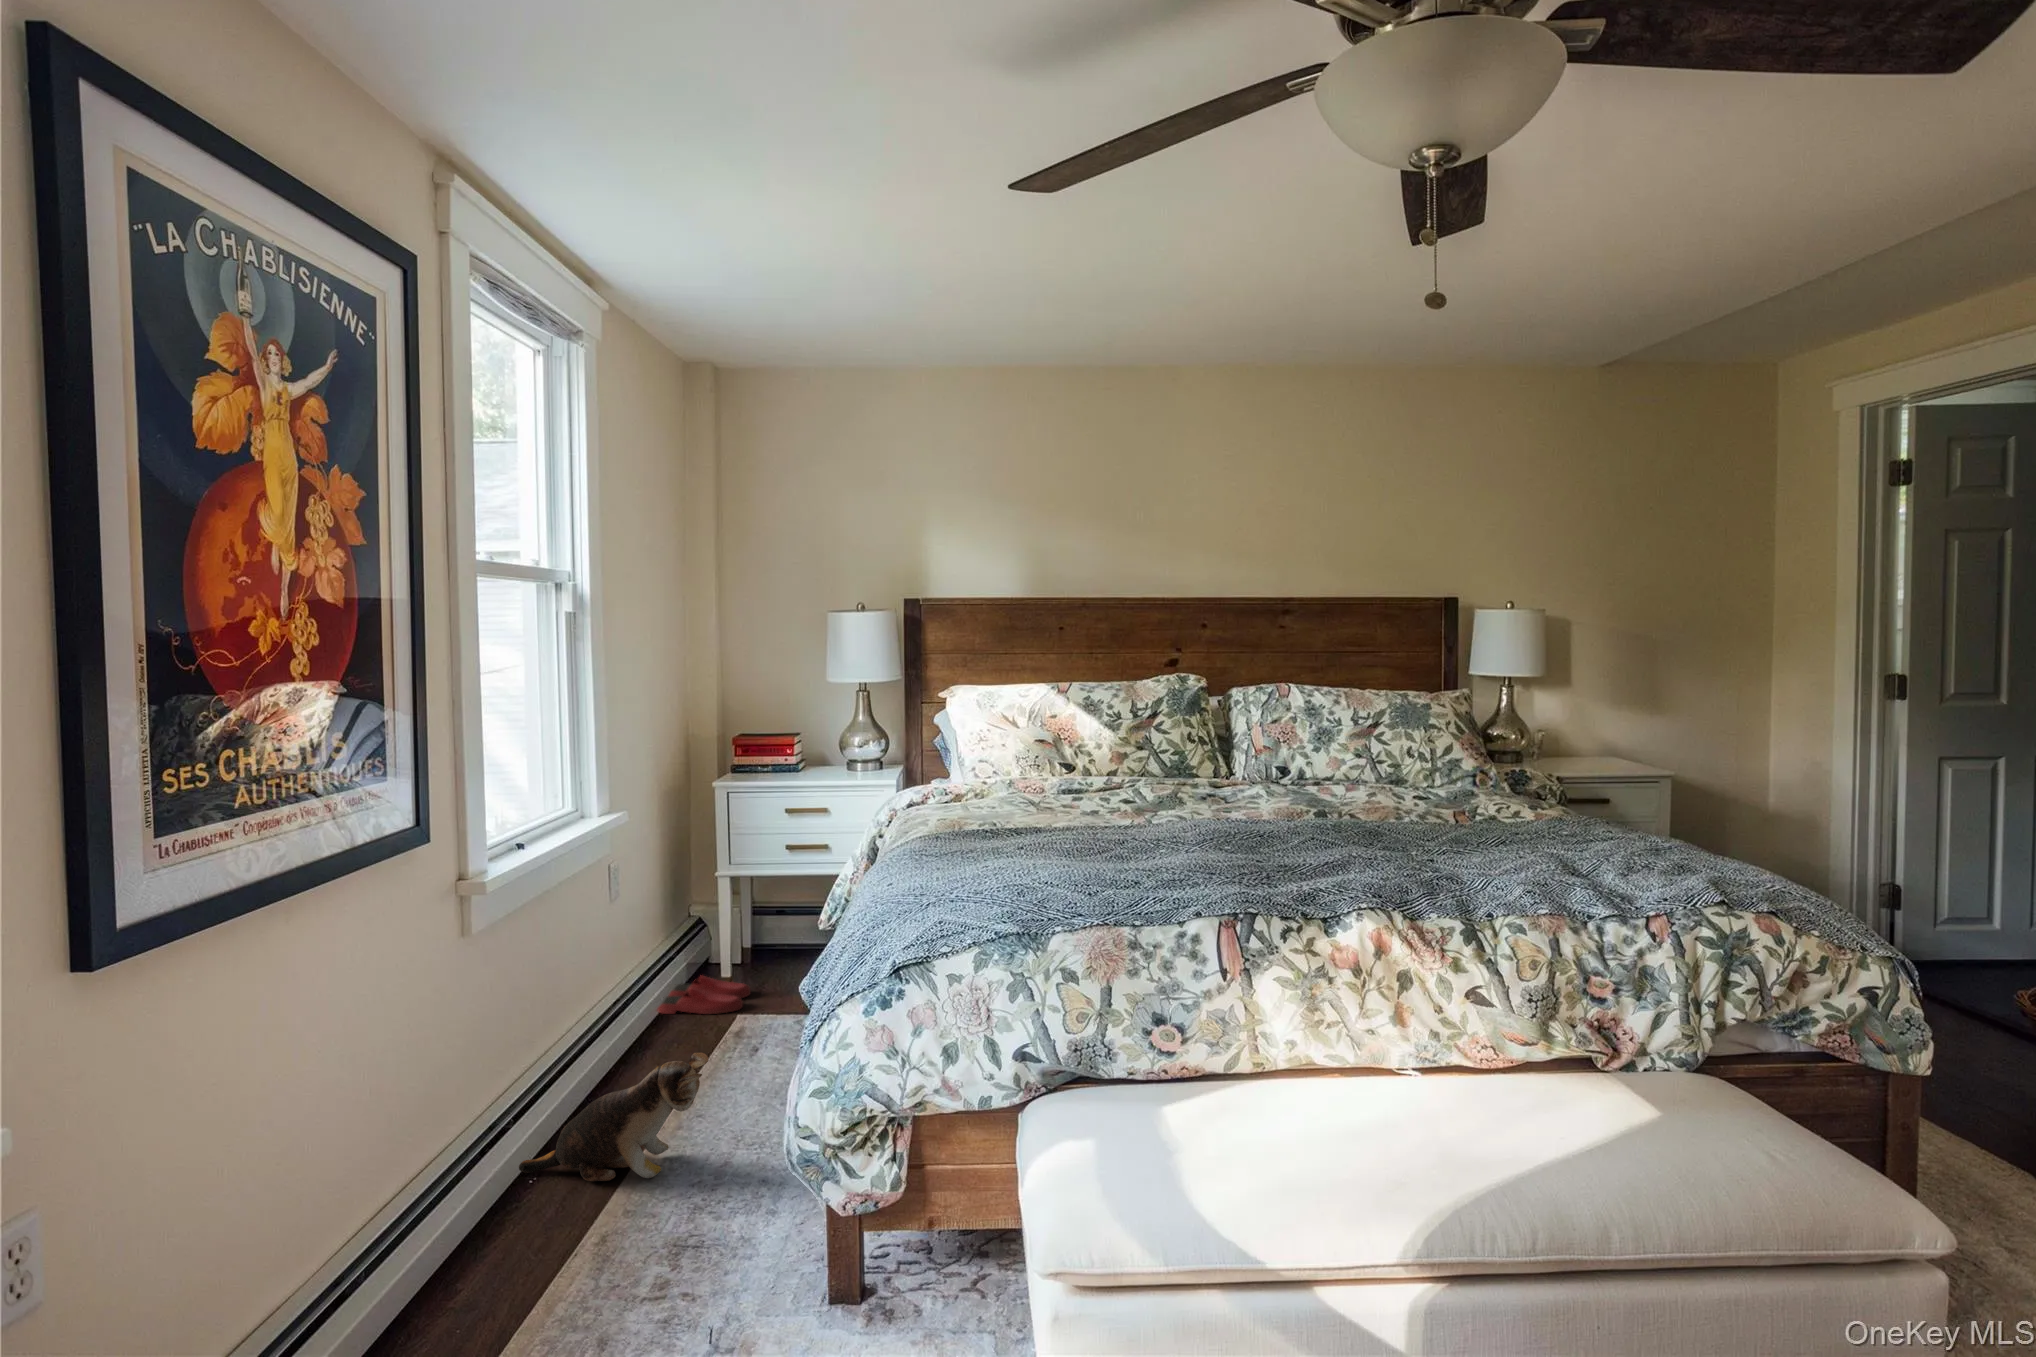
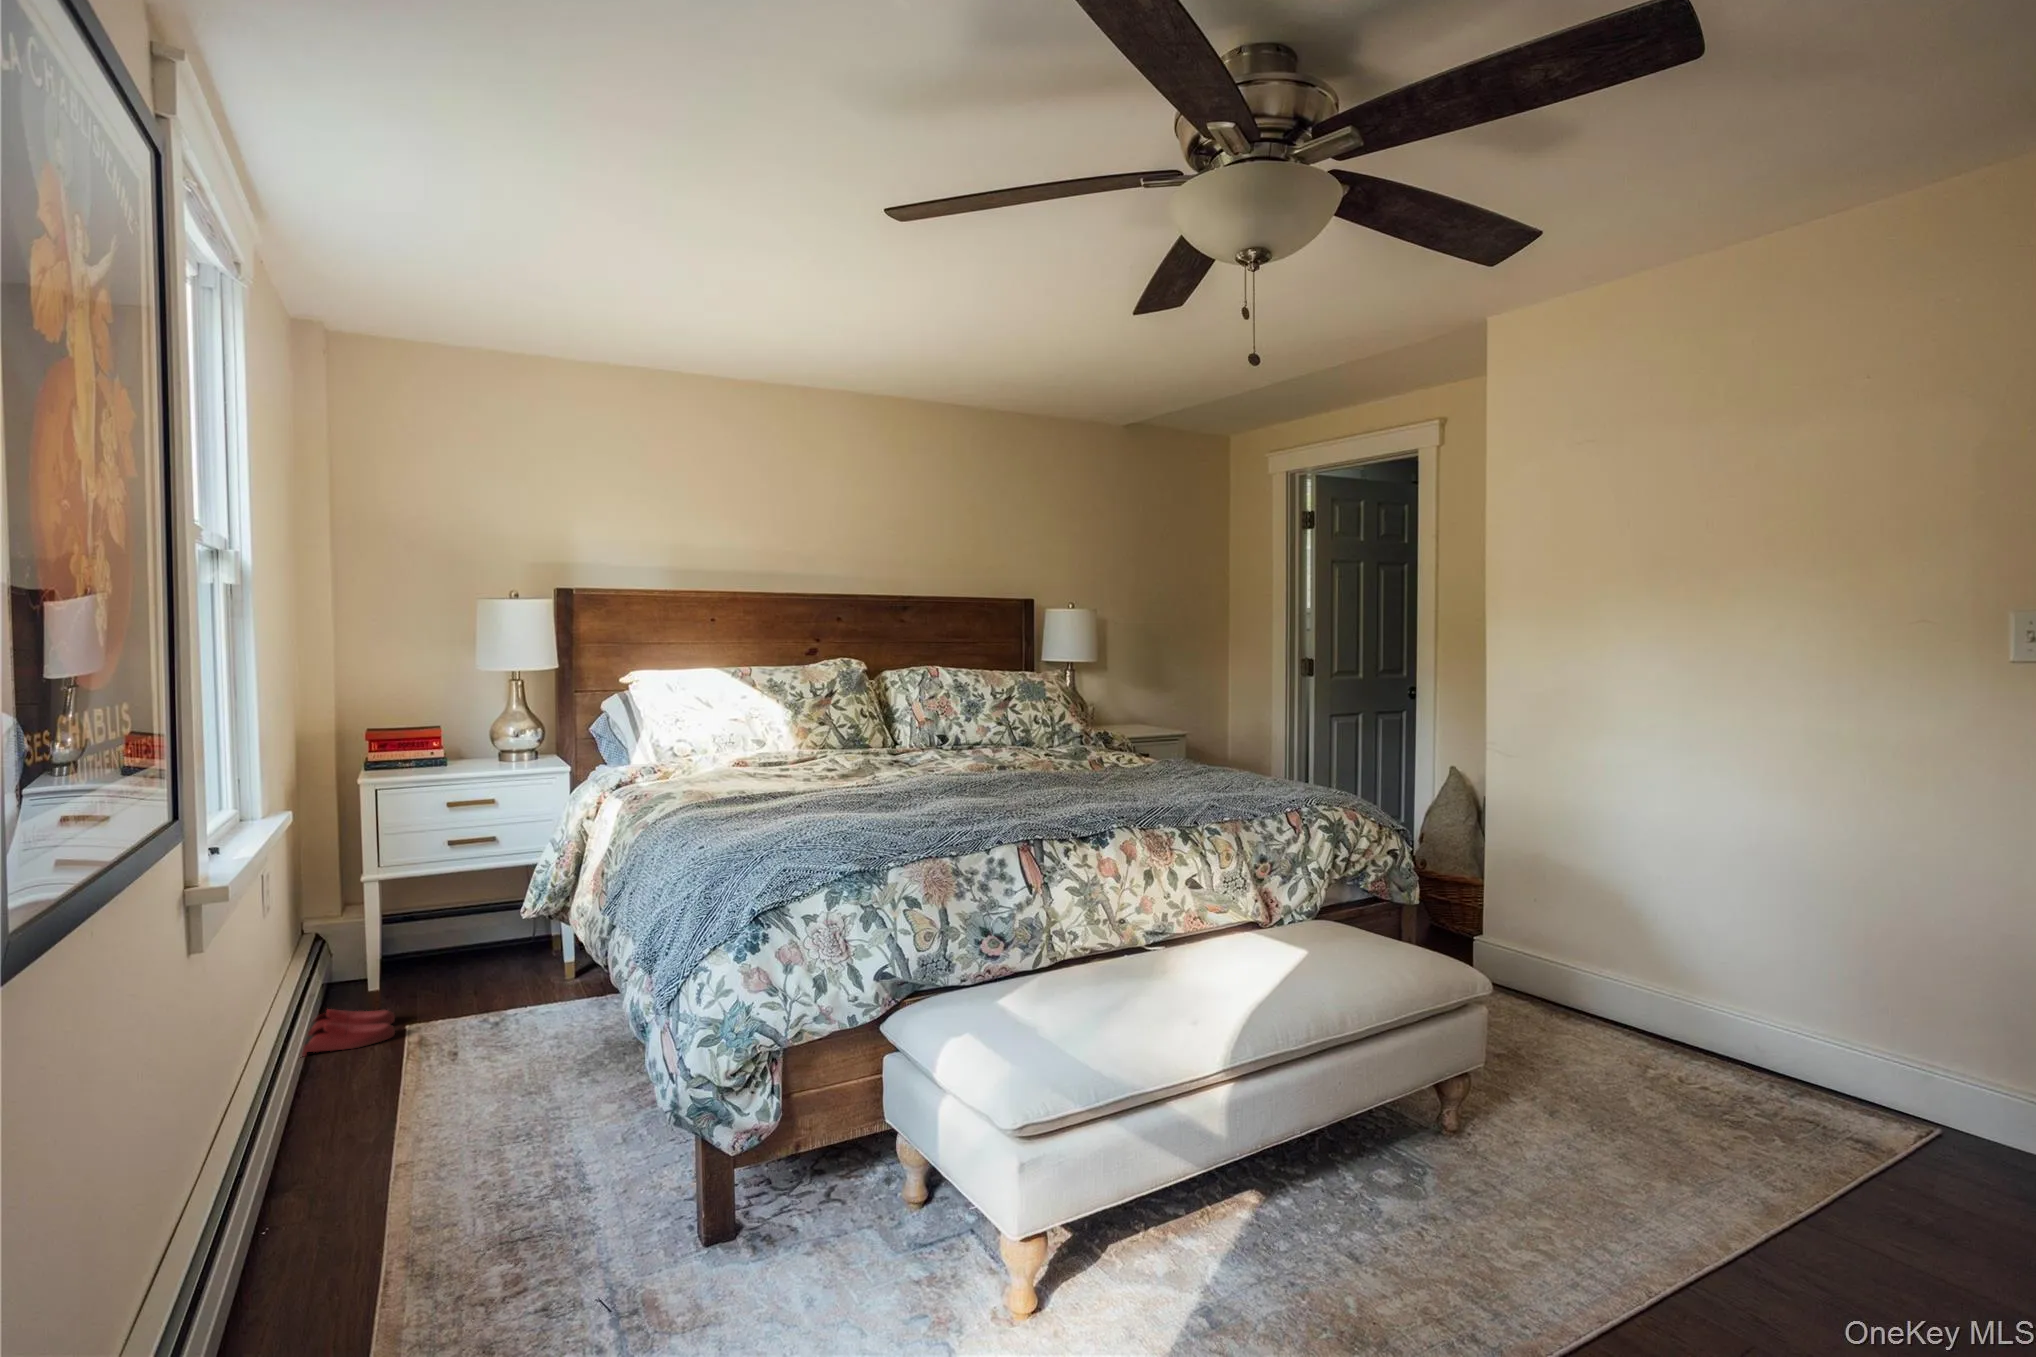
plush toy: present [519,1053,708,1181] -> none [225,1060,476,1242]

